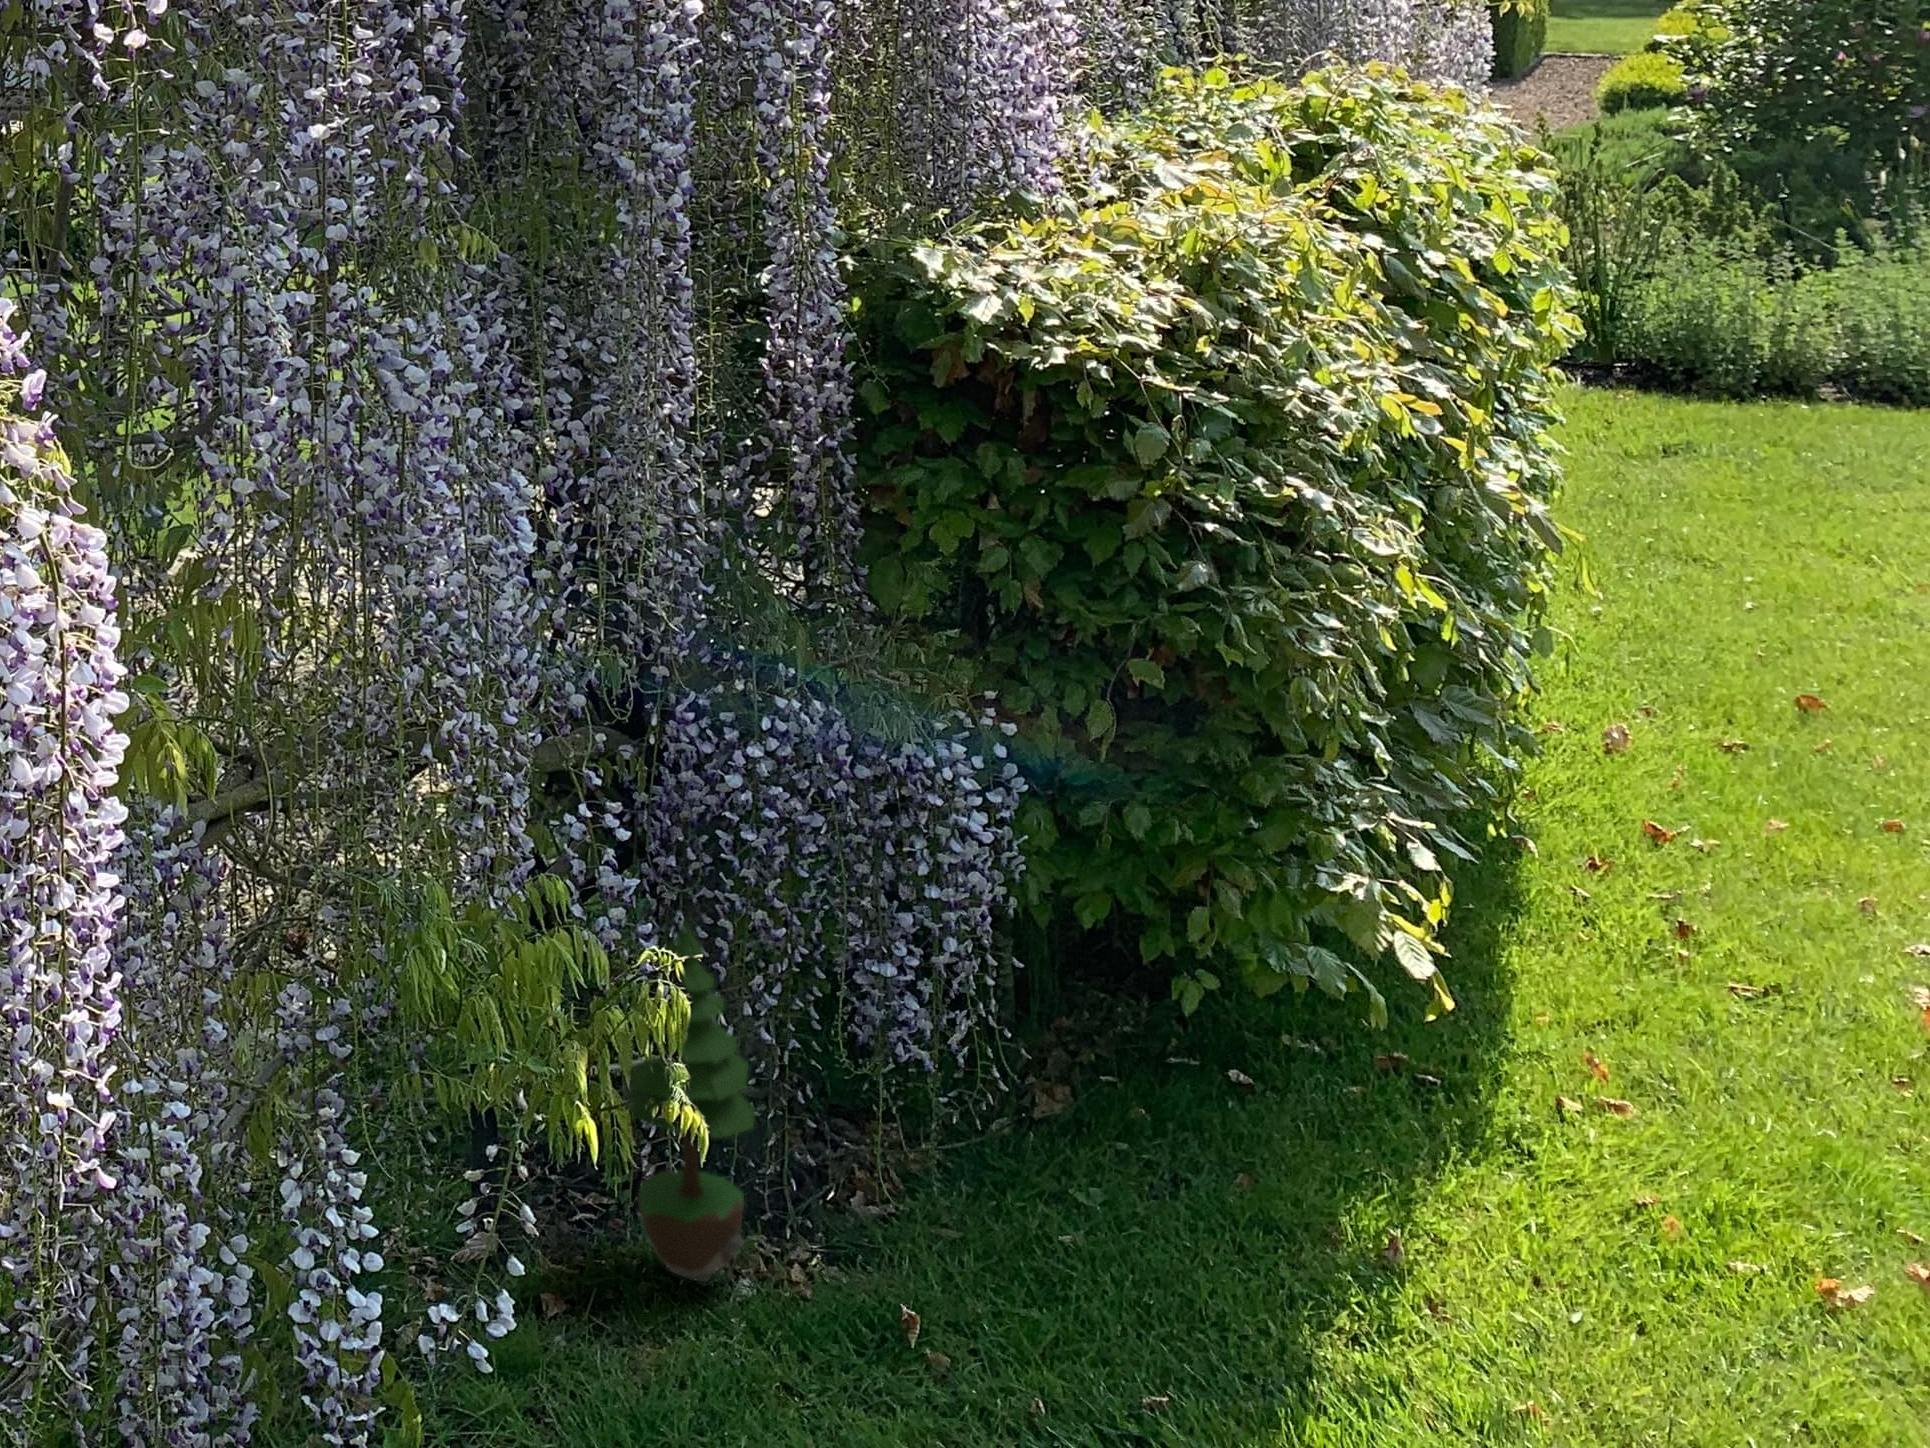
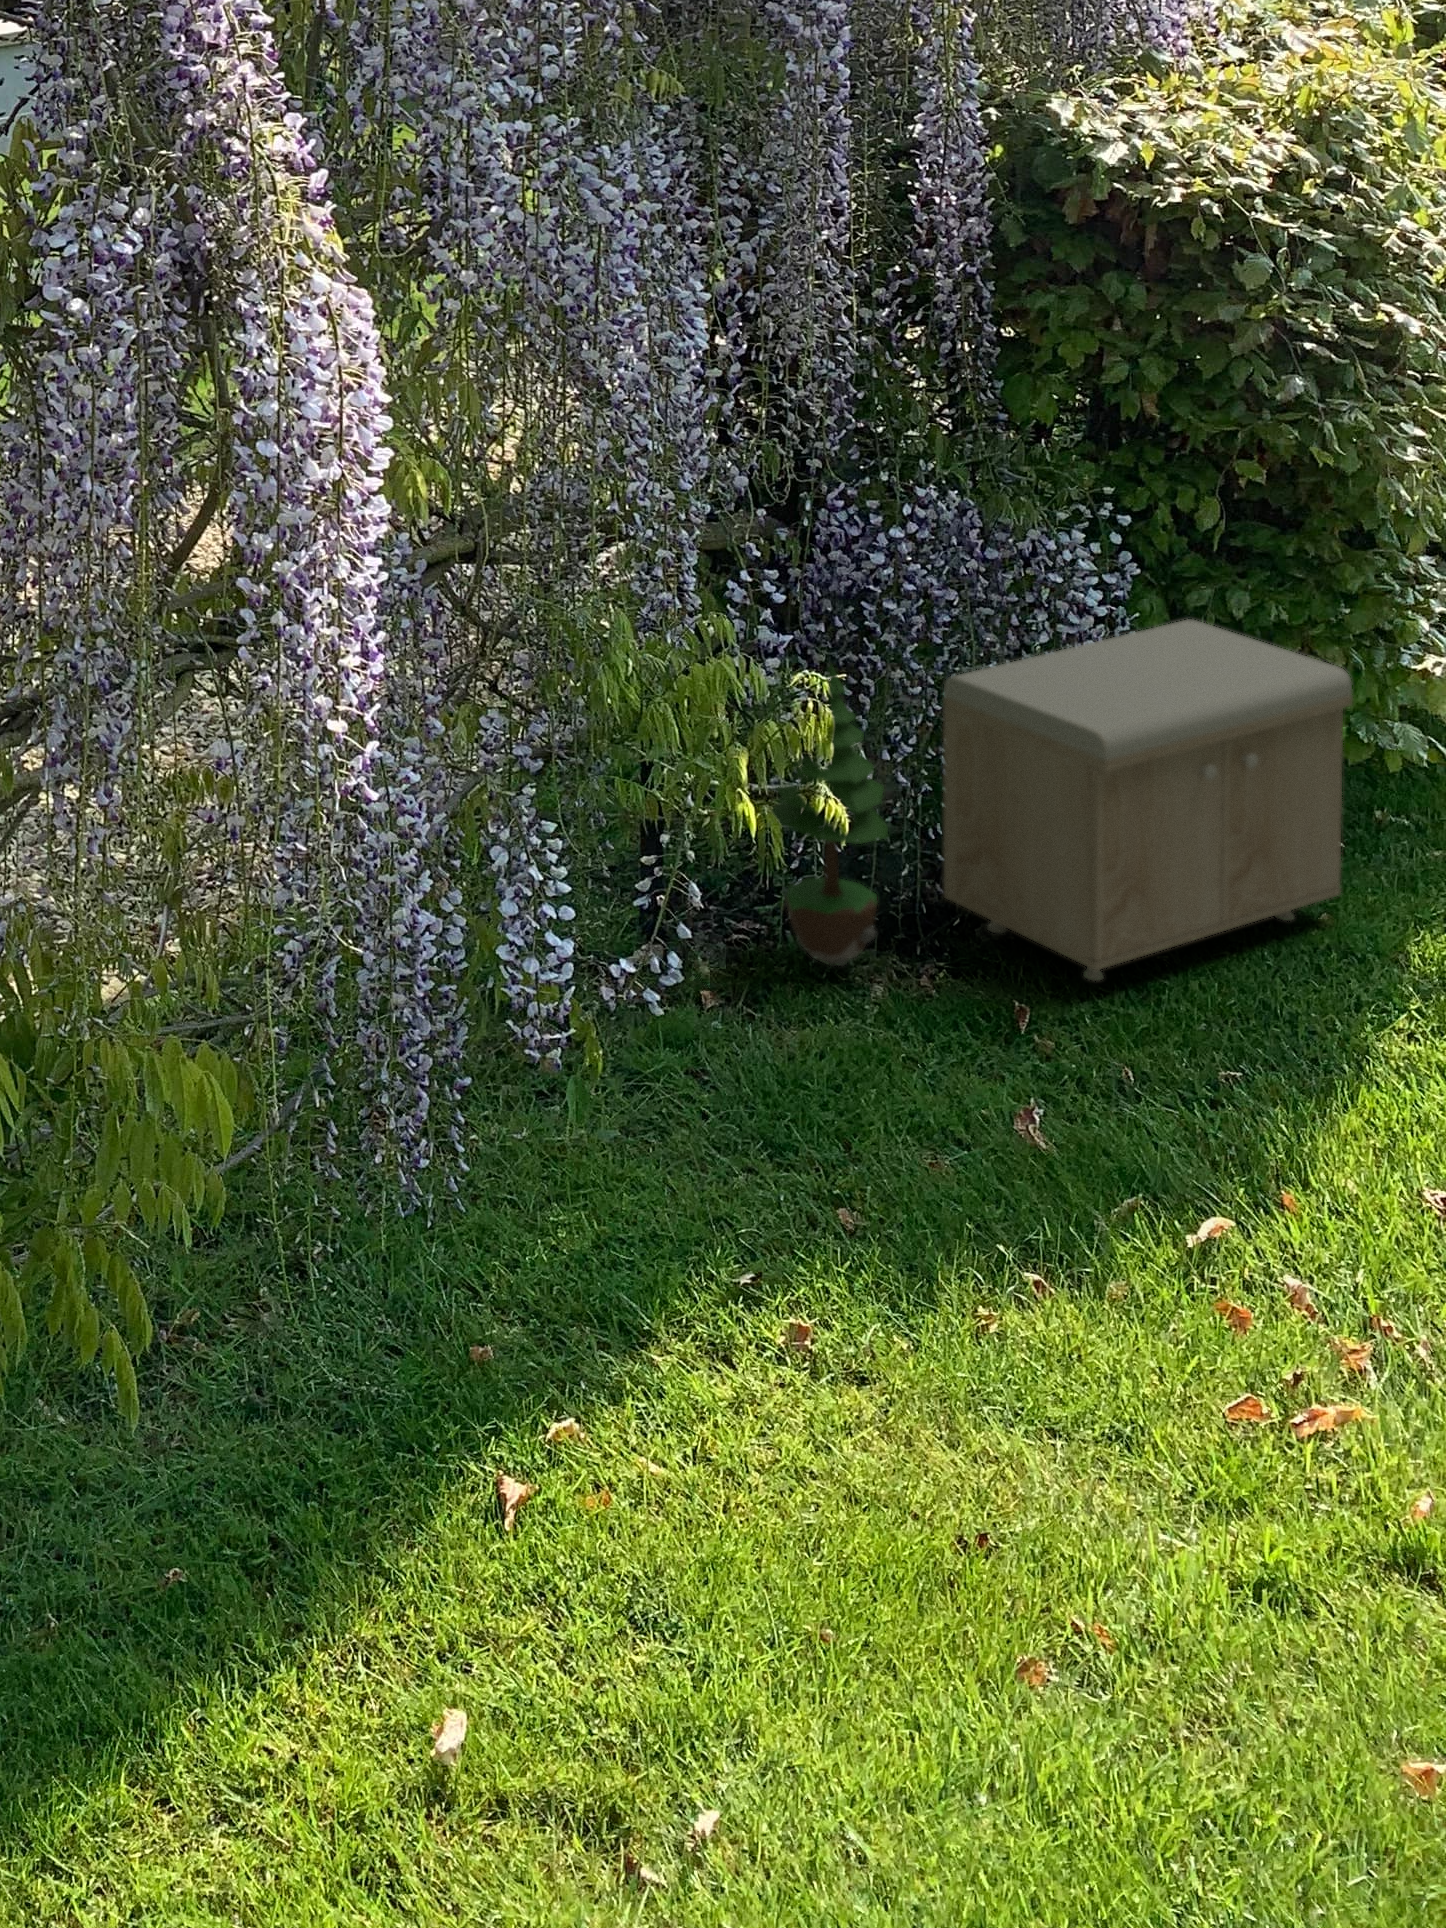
storage bench: none [814,841,1275,1292] -> present [943,619,1353,981]

